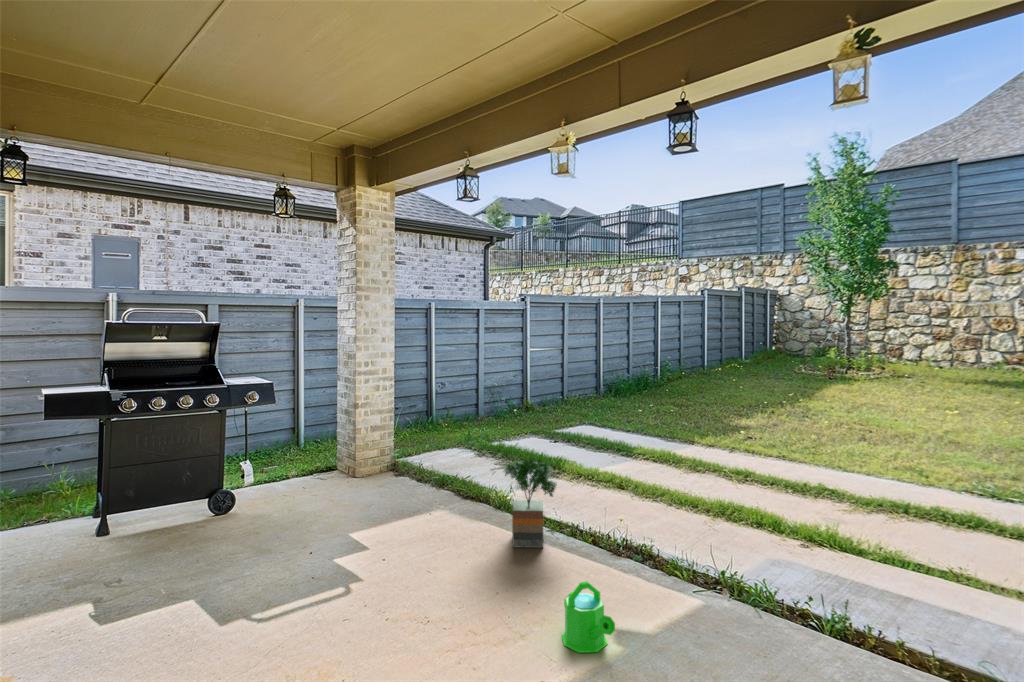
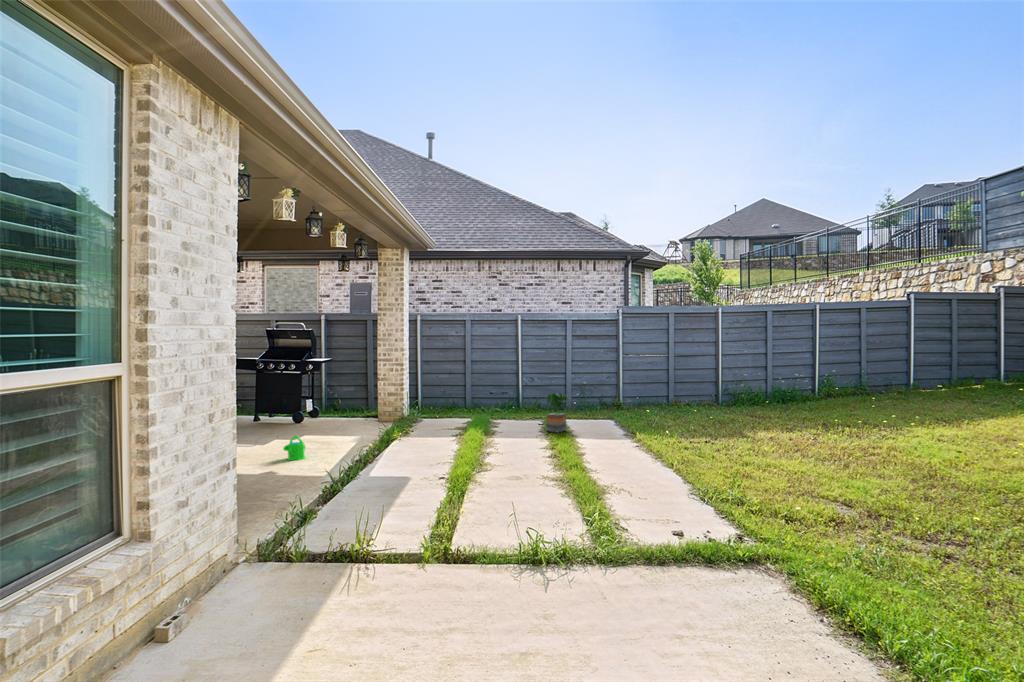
potted tree: present [504,459,557,548] -> present [546,393,569,432]

